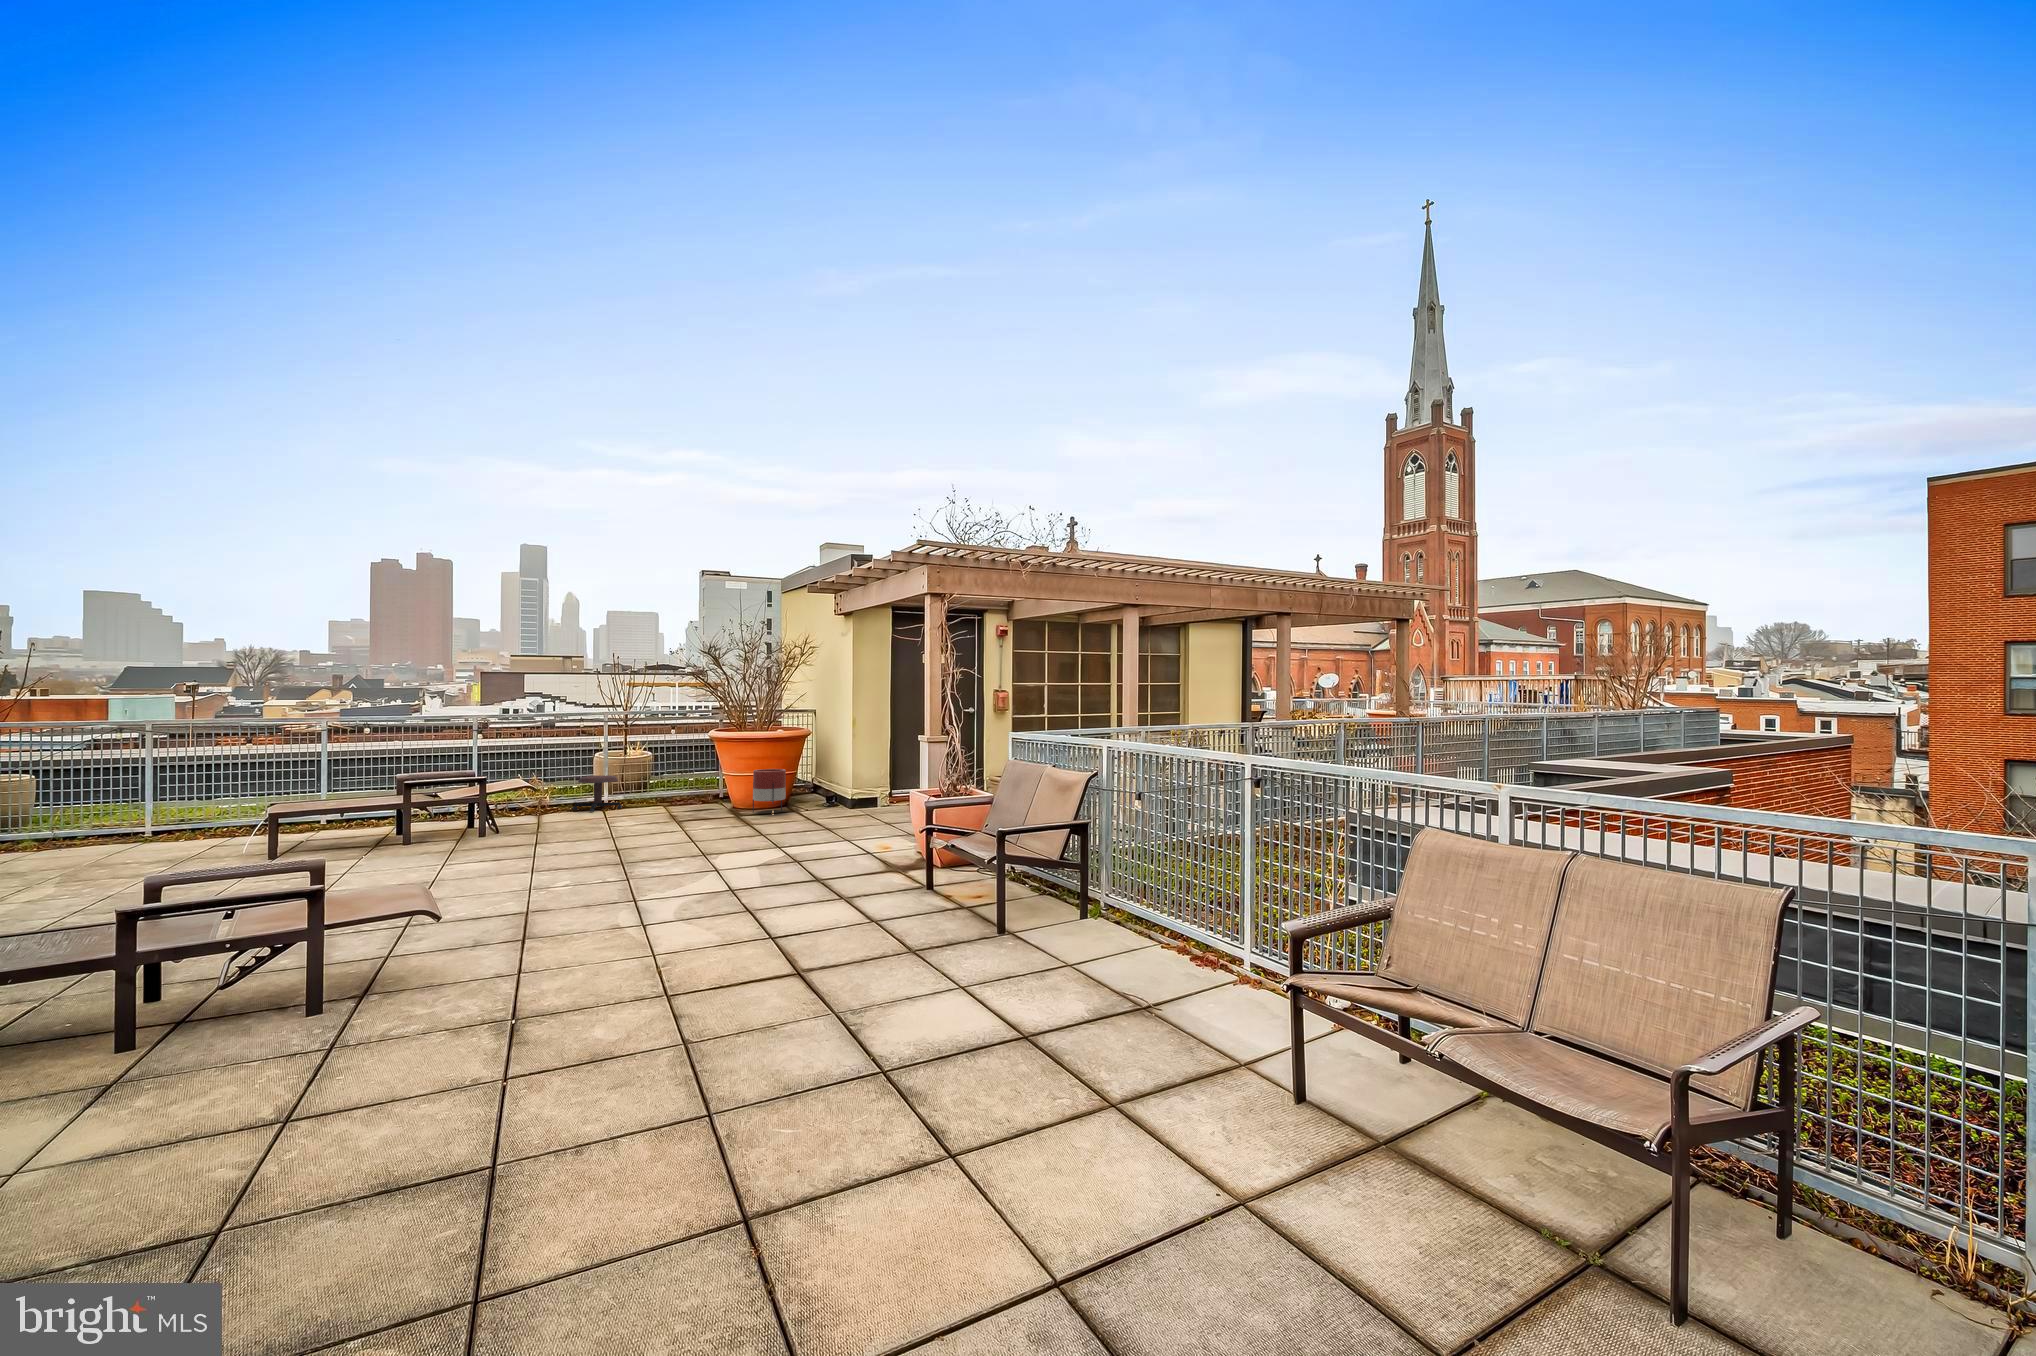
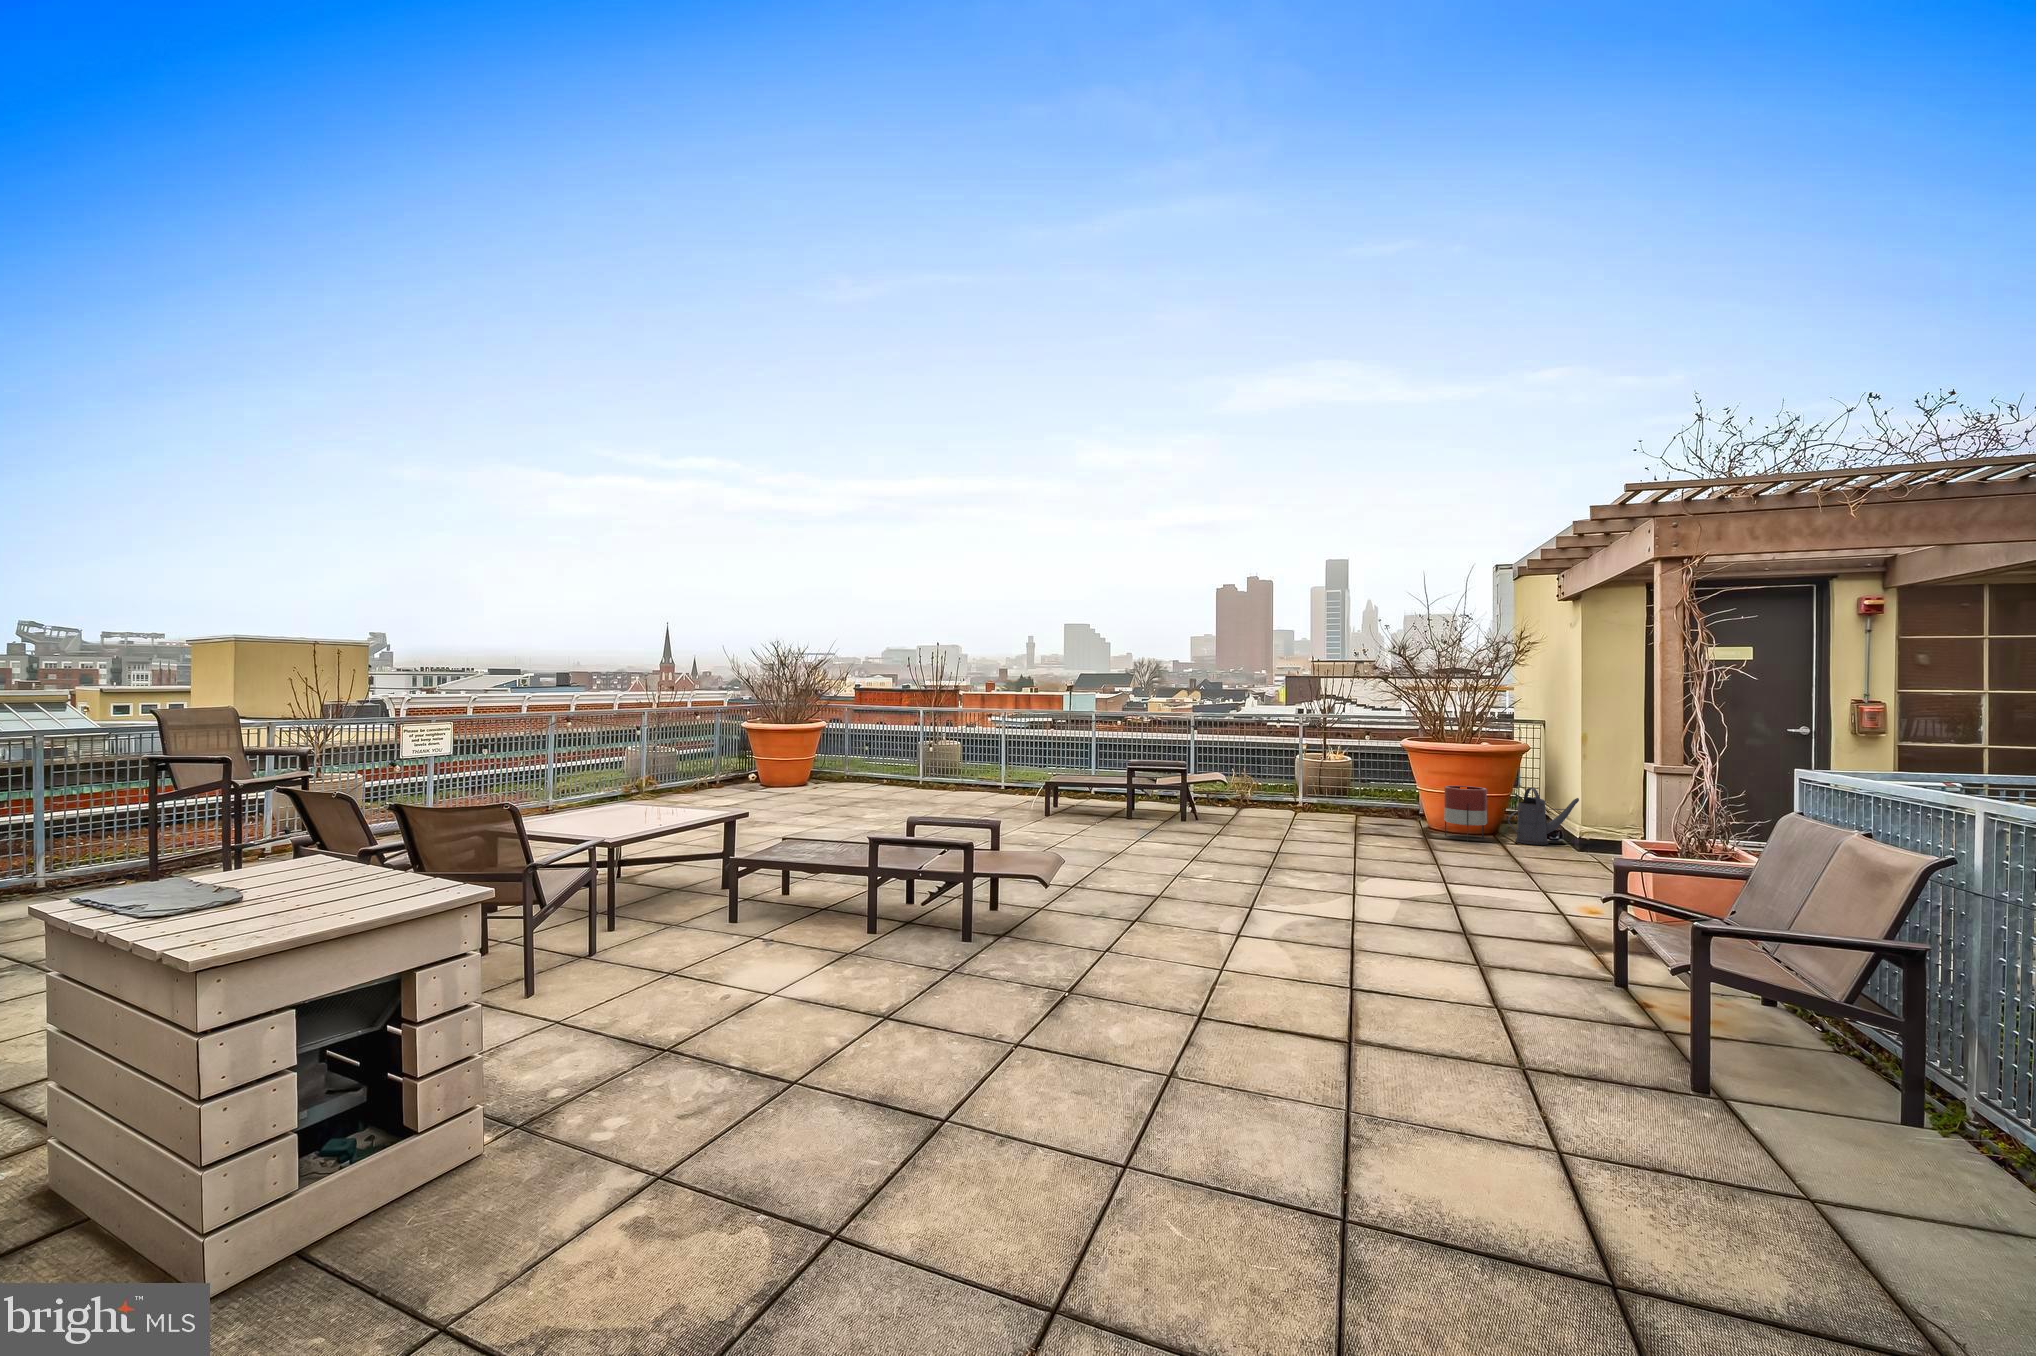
watering can: none [801,766,847,810] -> present [1508,788,1579,845]
stool: present [573,775,622,812] -> none [1267,776,1312,812]

